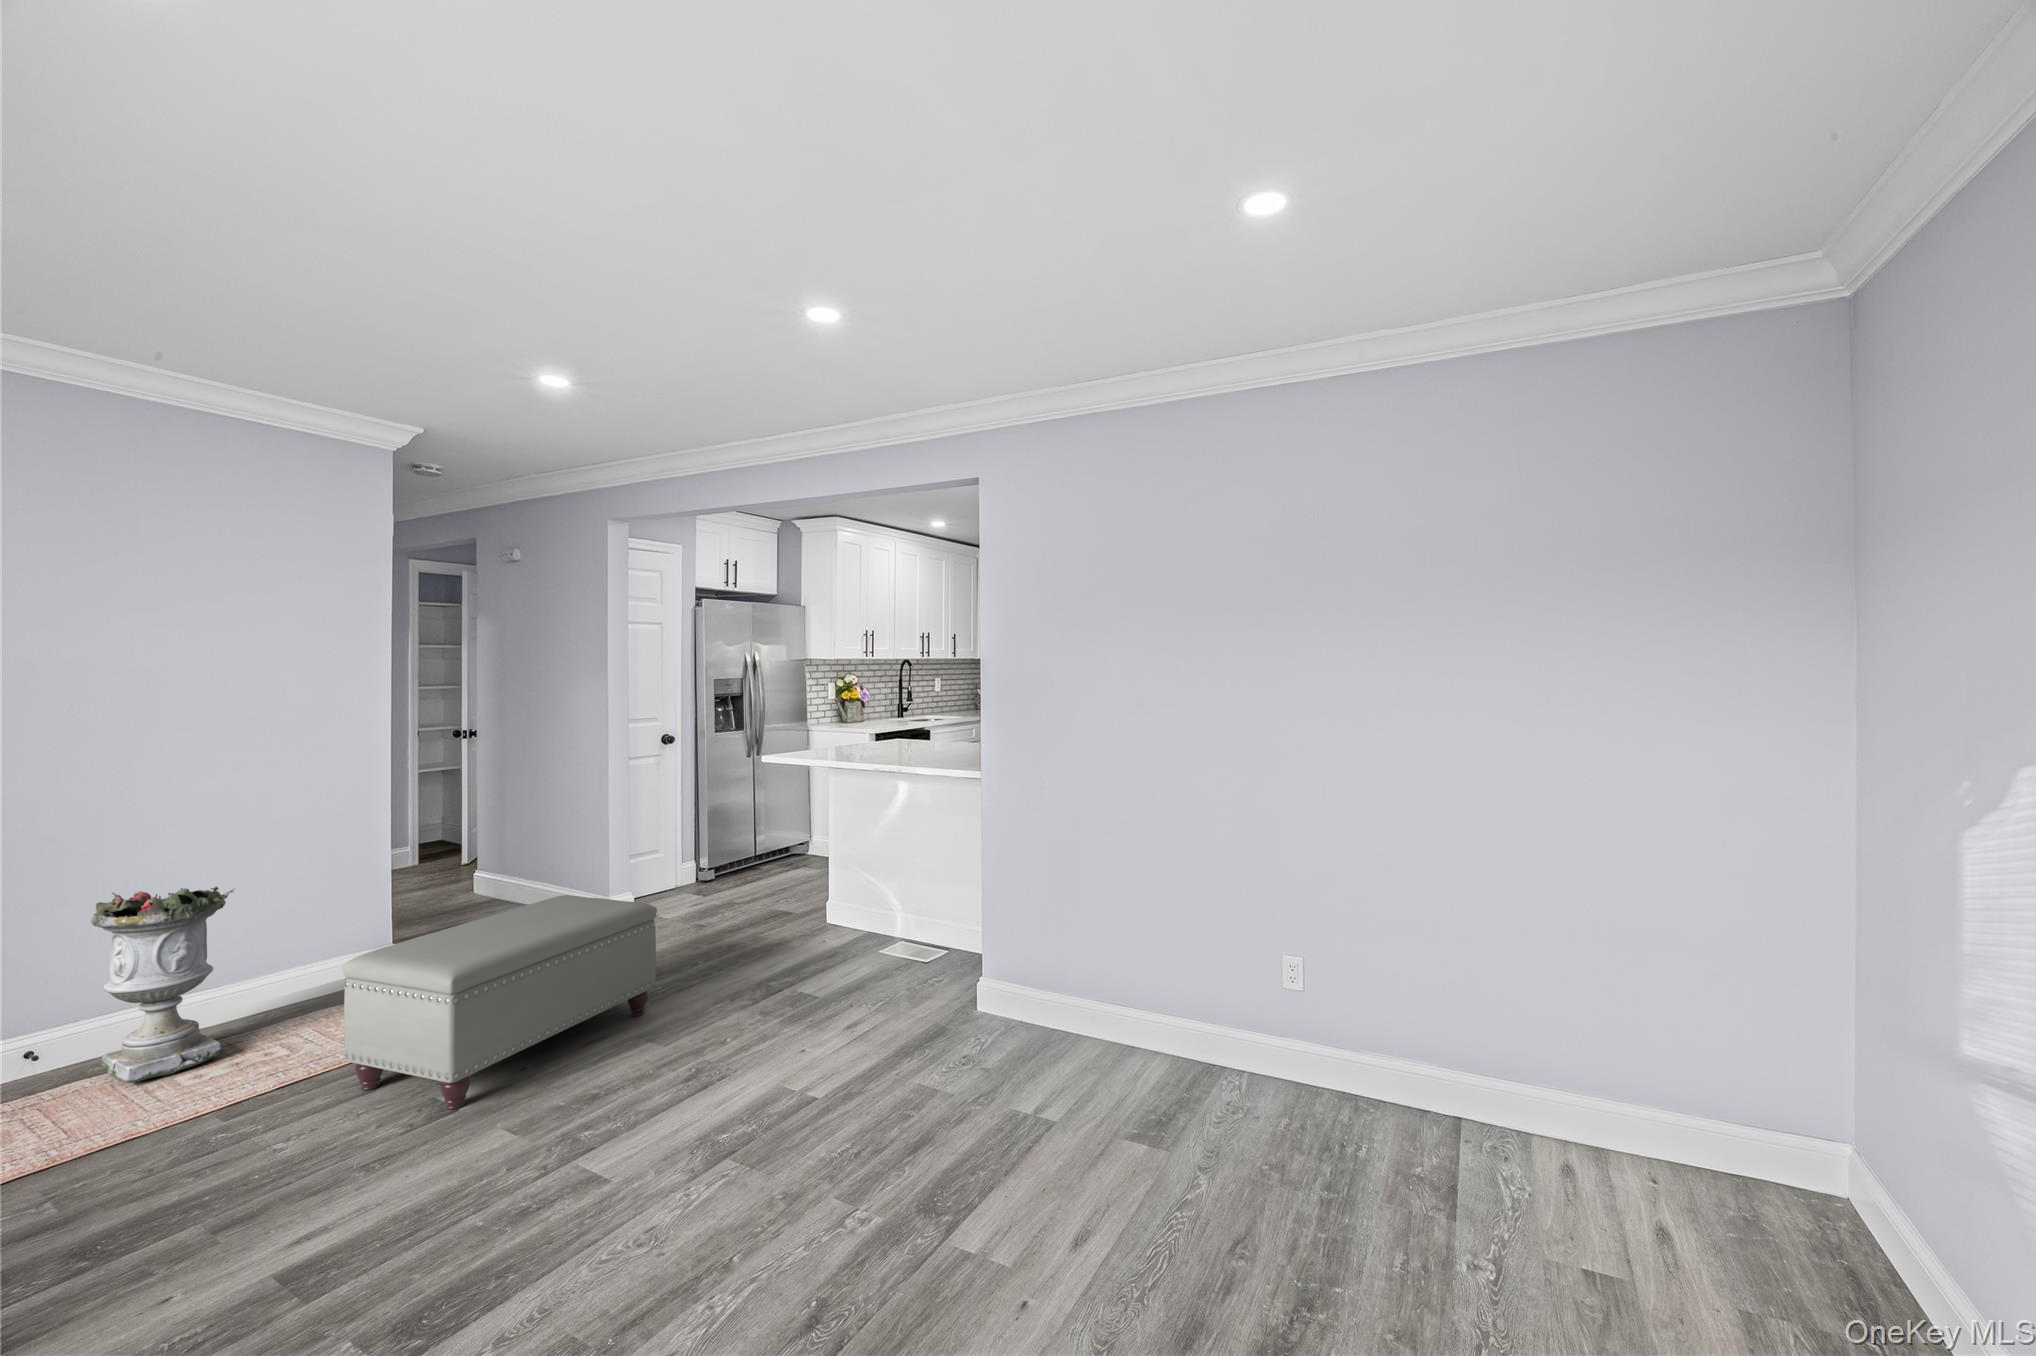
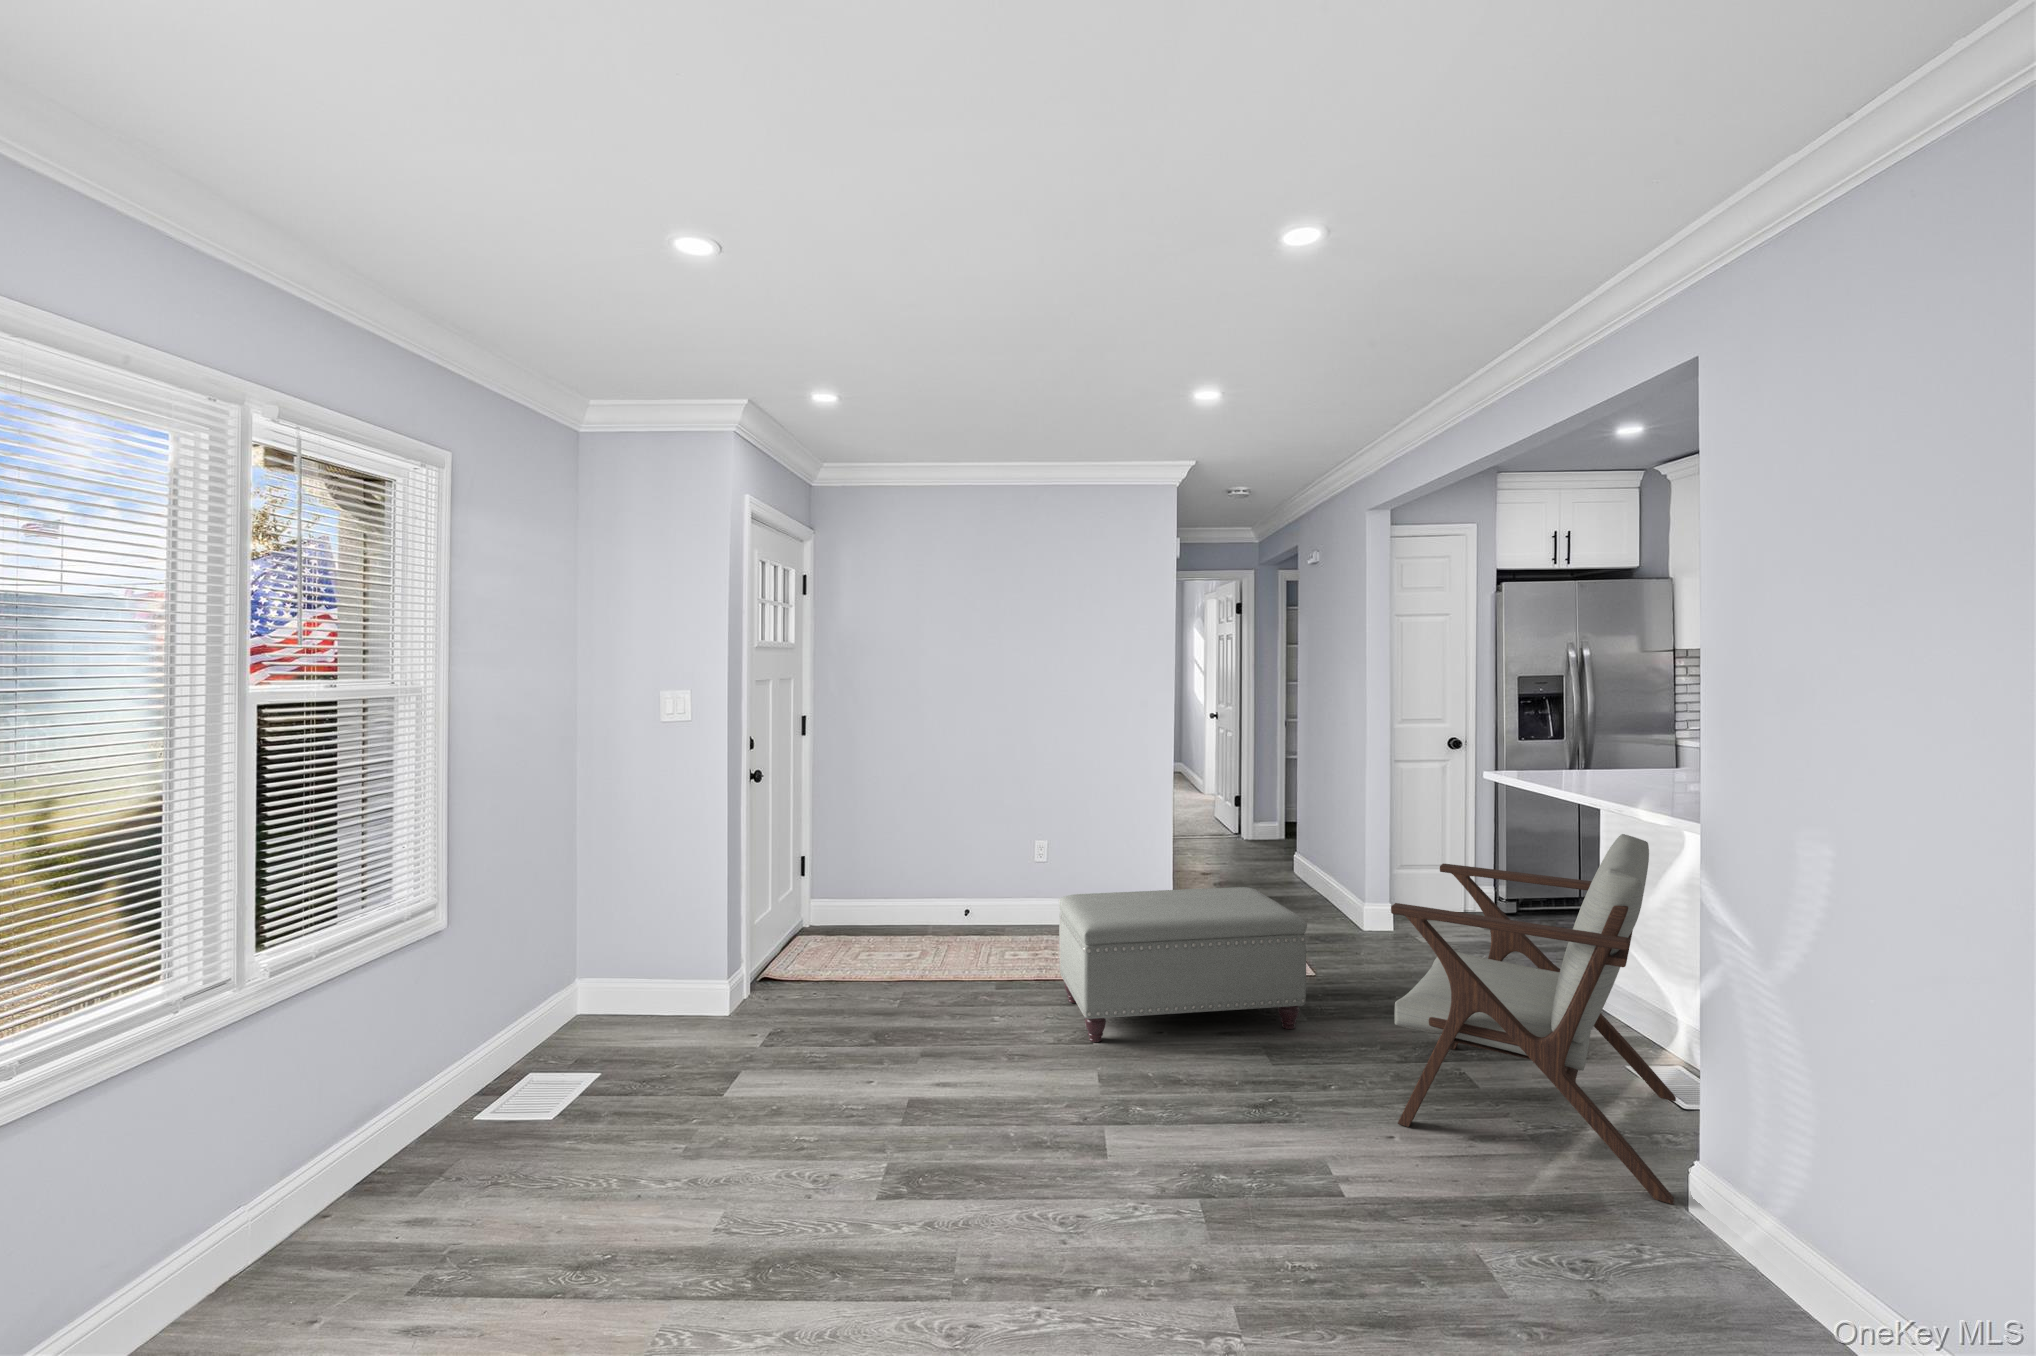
lounge chair: none [760,784,963,1038] -> present [1391,834,1676,1204]
planter: present [90,886,234,1083] -> none [982,816,1049,946]

